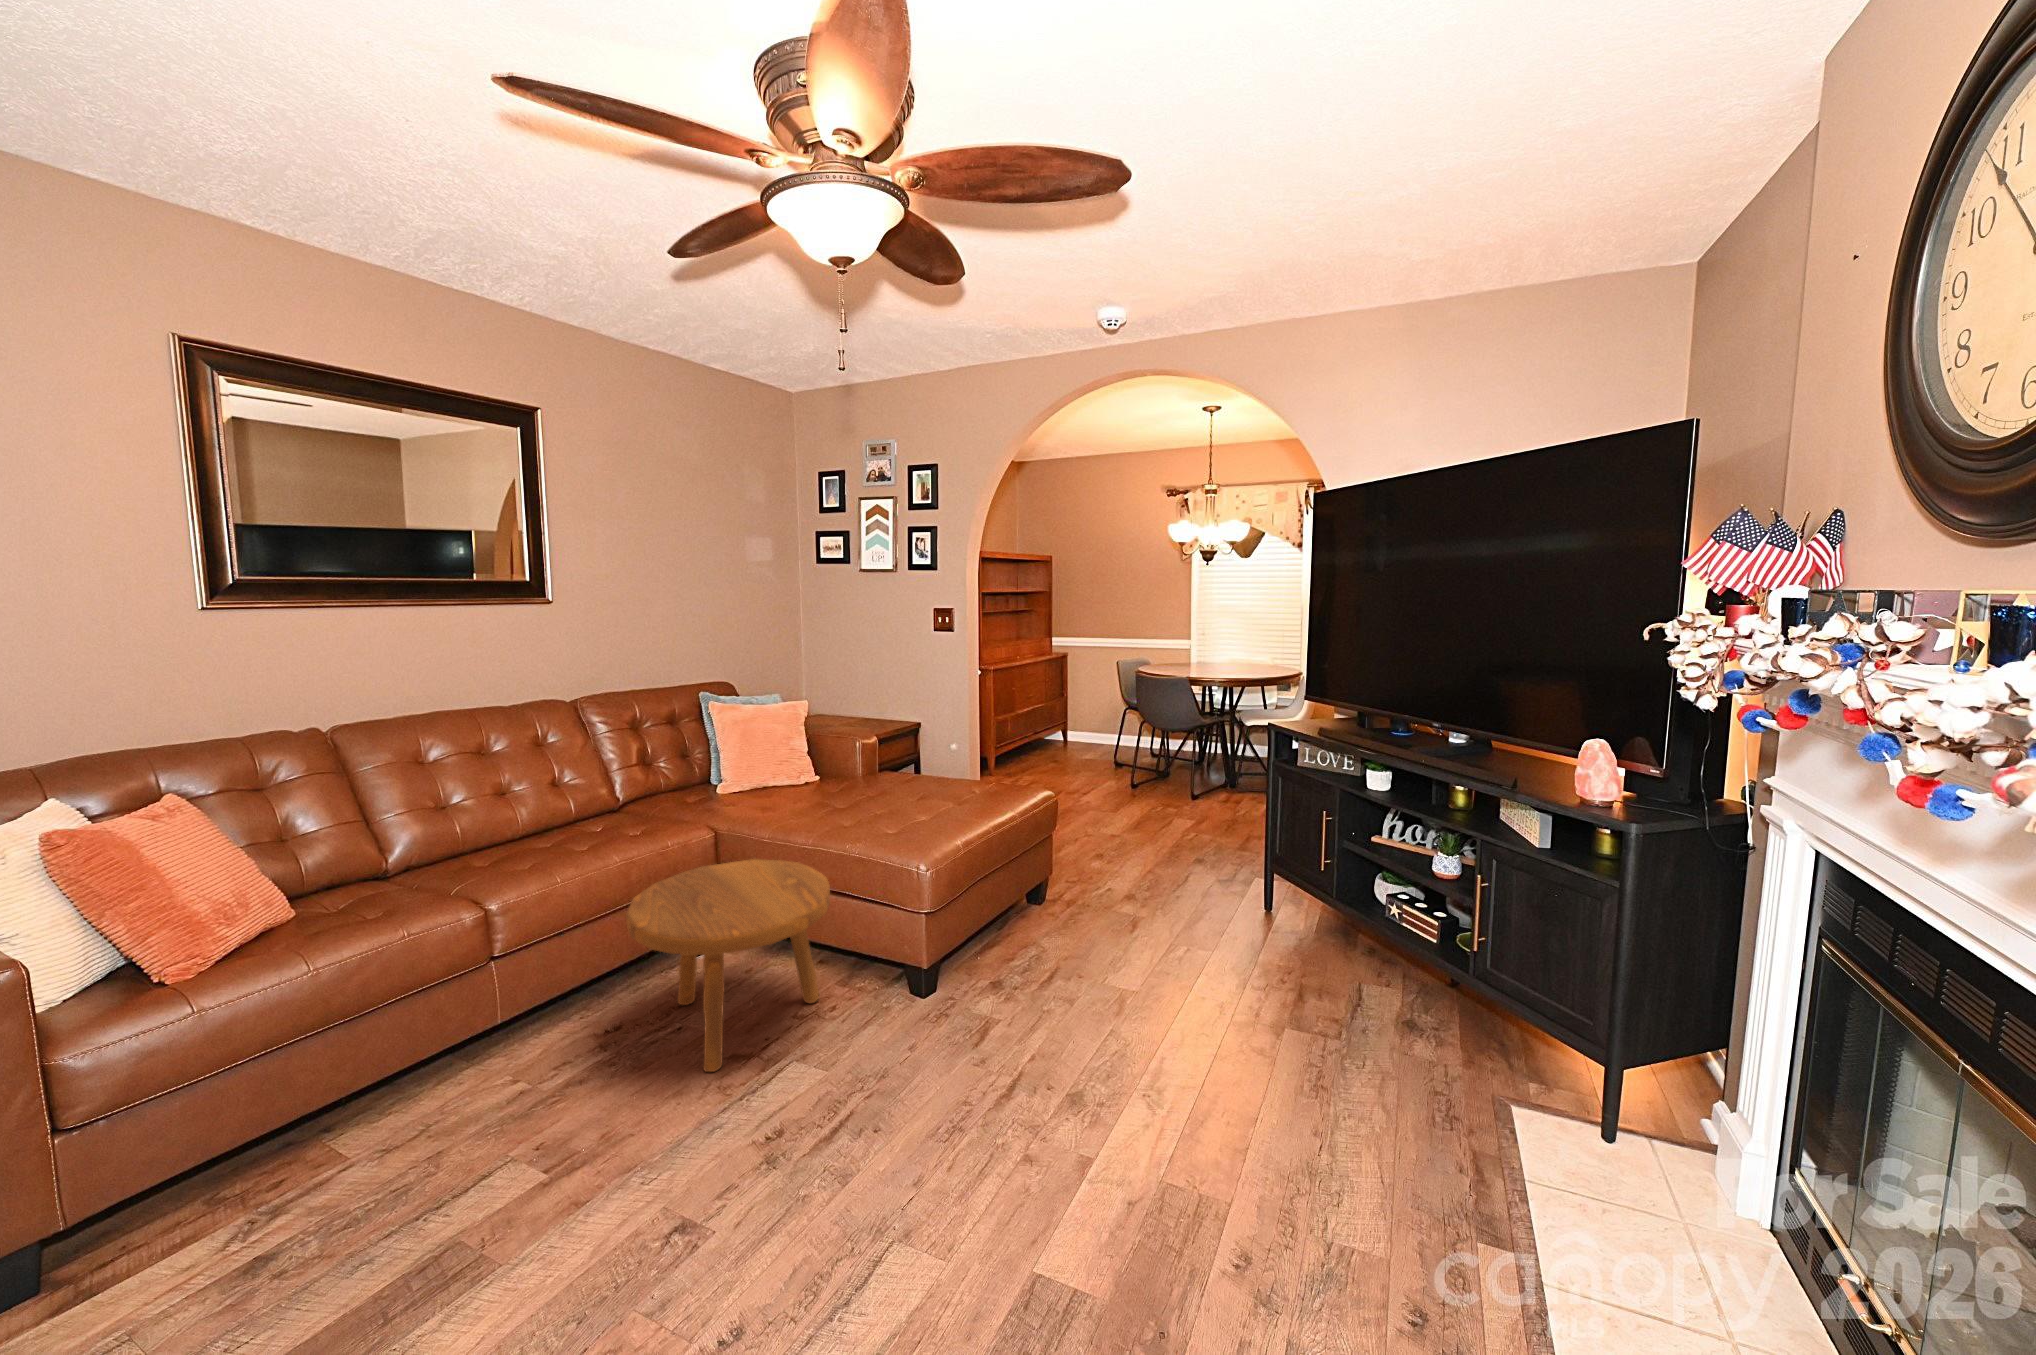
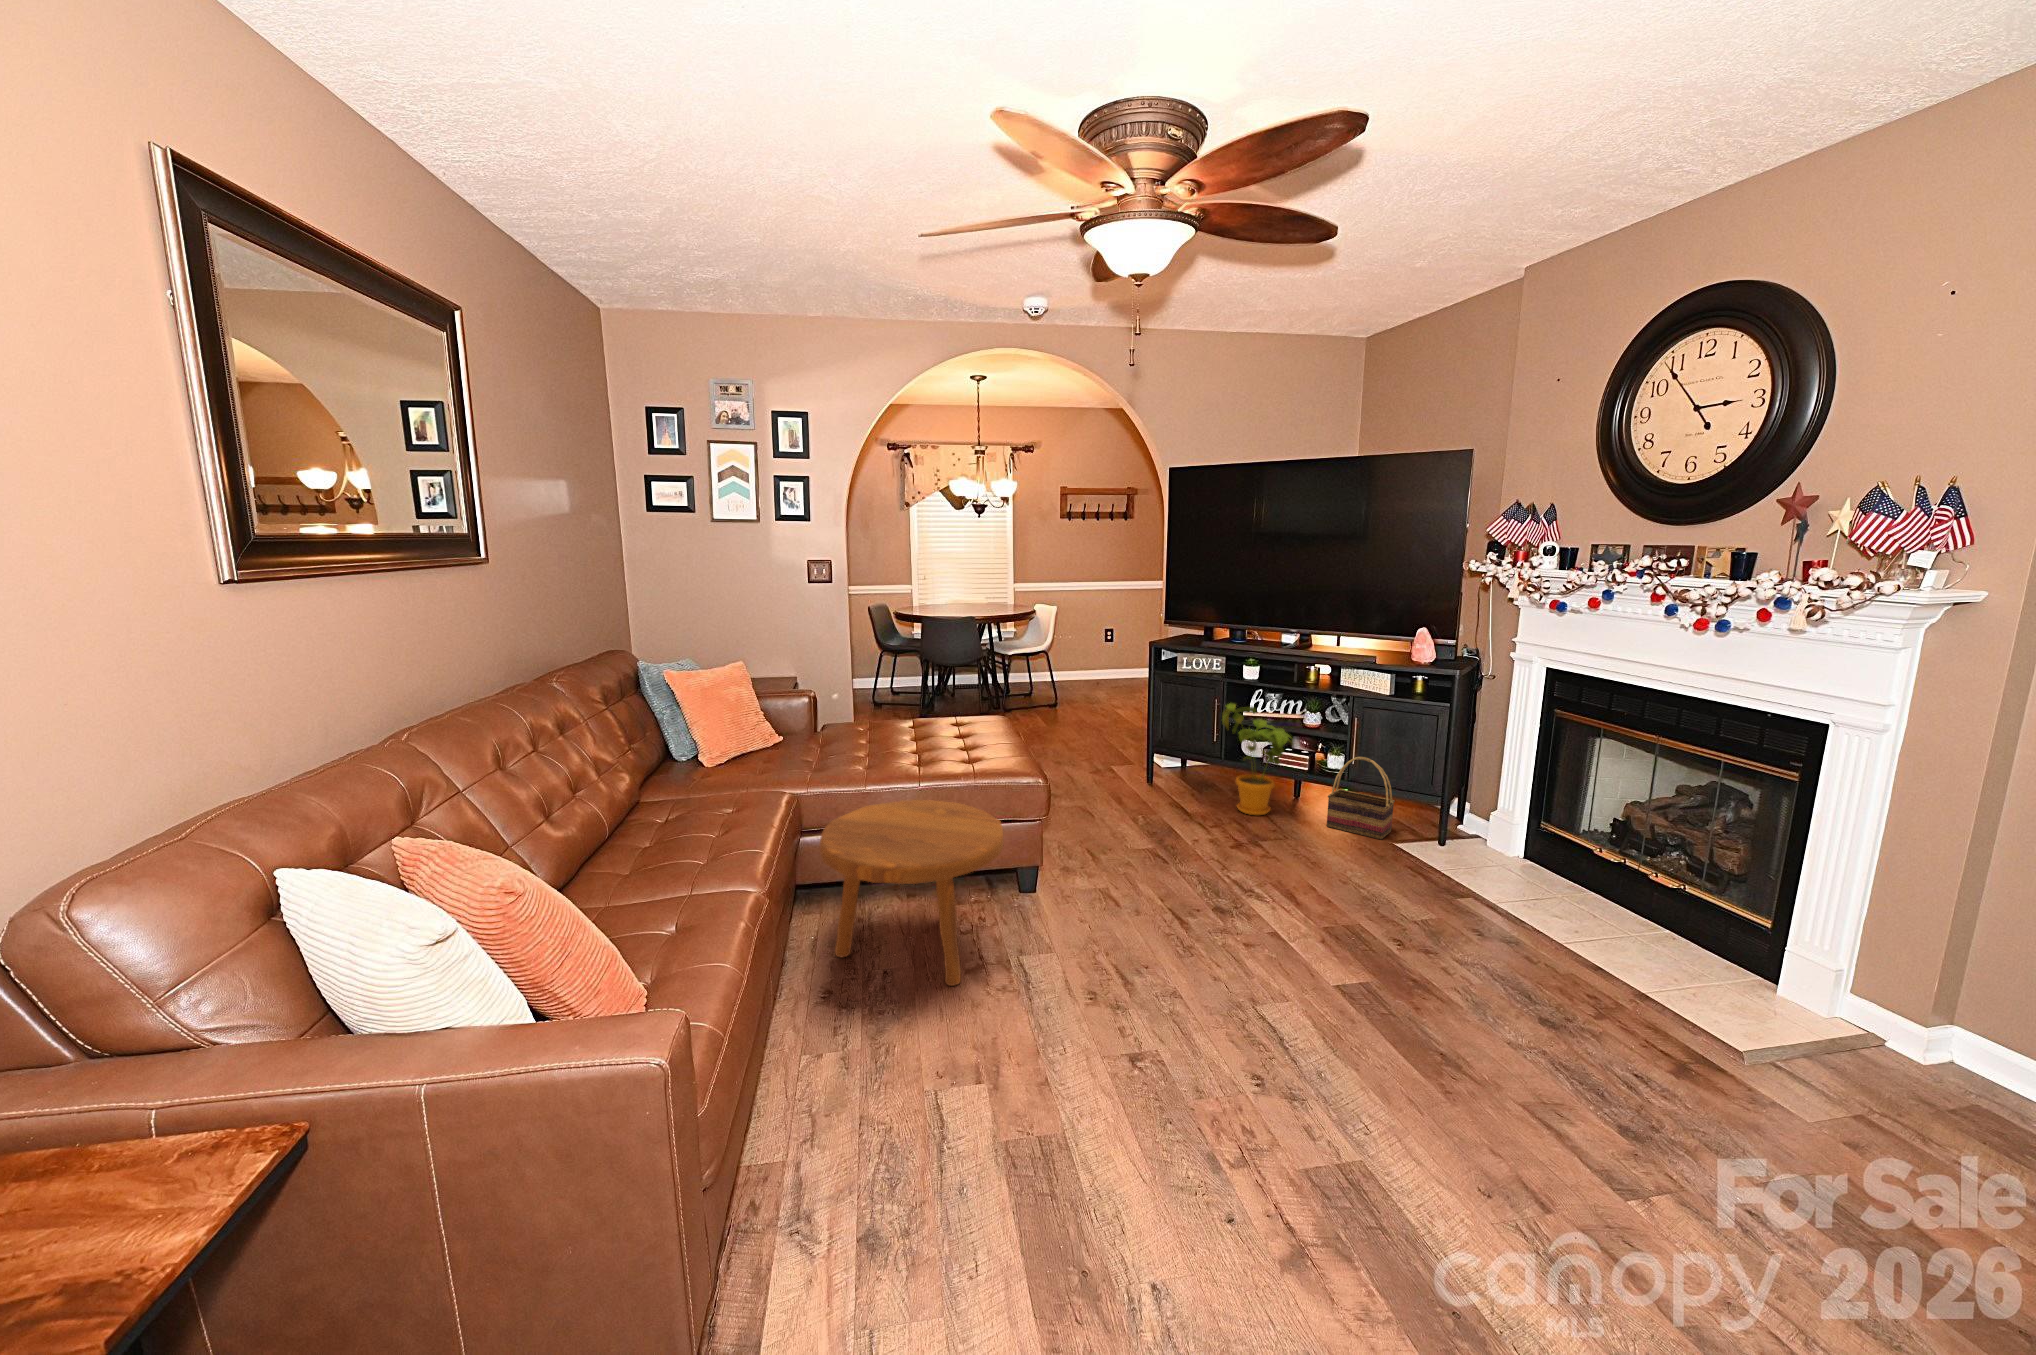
house plant: none [1293,820,1396,988] -> present [1222,703,1293,815]
basket: none [1426,939,1539,1084] -> present [1327,757,1395,839]

